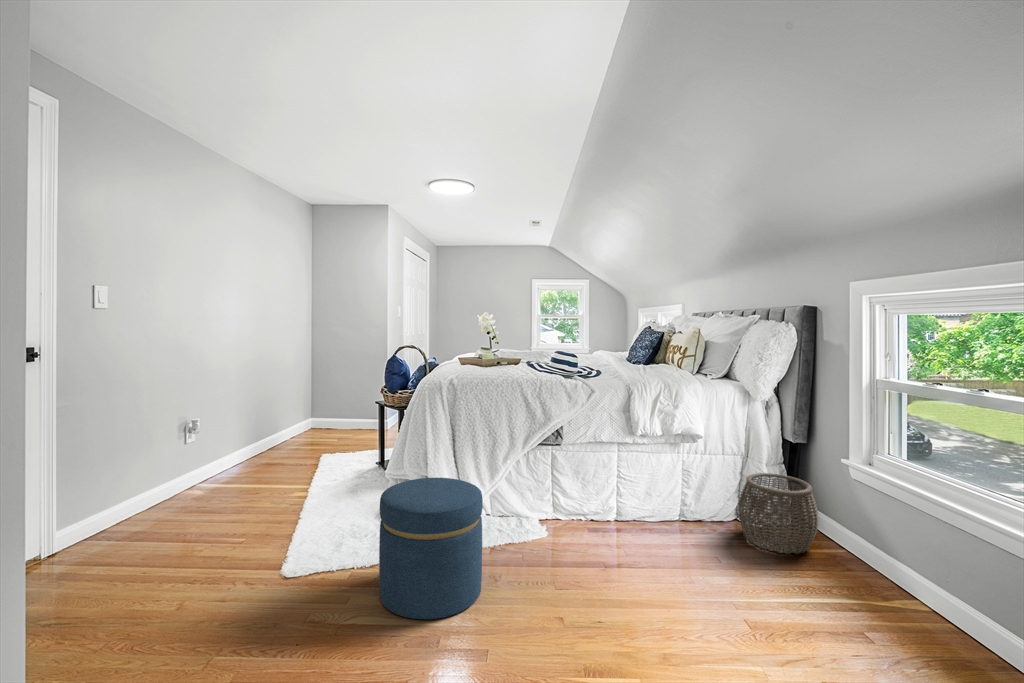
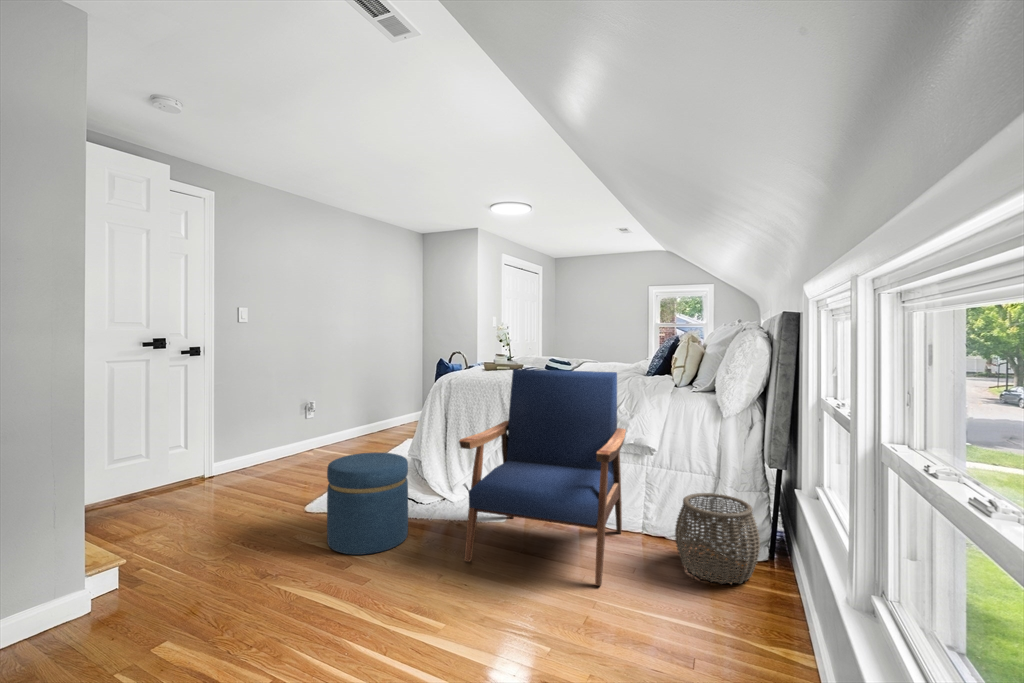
armchair: none [547,364,738,590] -> present [459,369,626,586]

